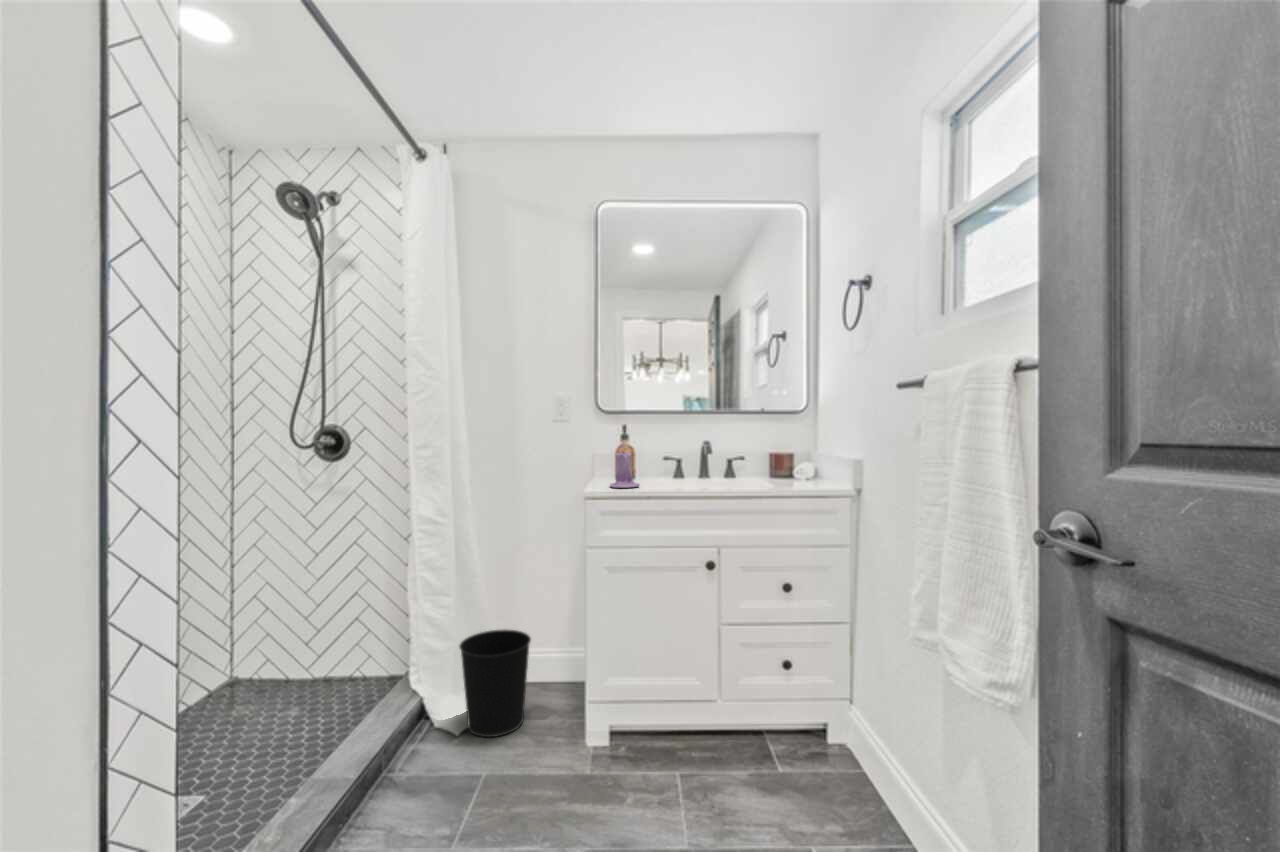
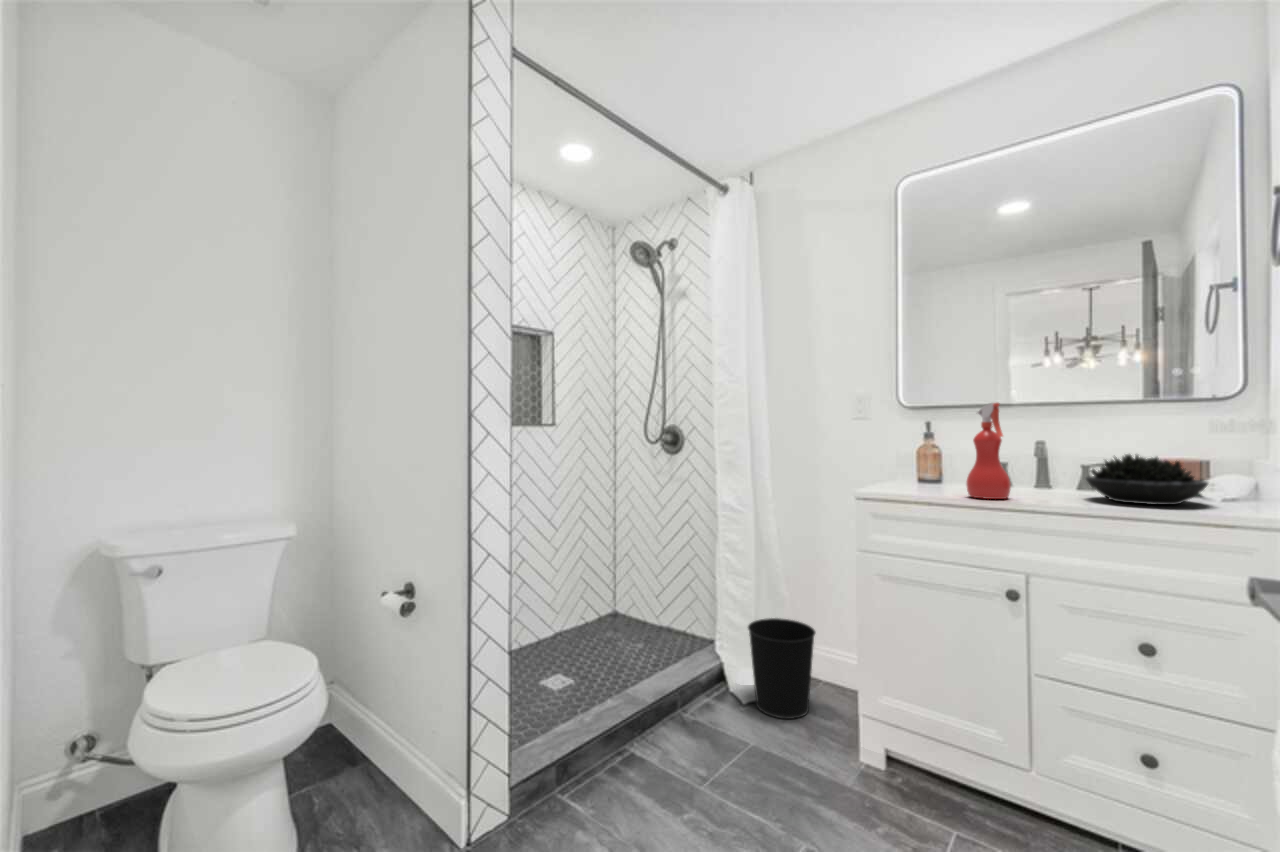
spray bottle: none [674,411,705,490] -> present [966,403,1011,499]
candle: present [610,450,640,488] -> none [893,445,929,491]
succulent plant: none [743,451,811,487] -> present [1086,454,1208,505]

